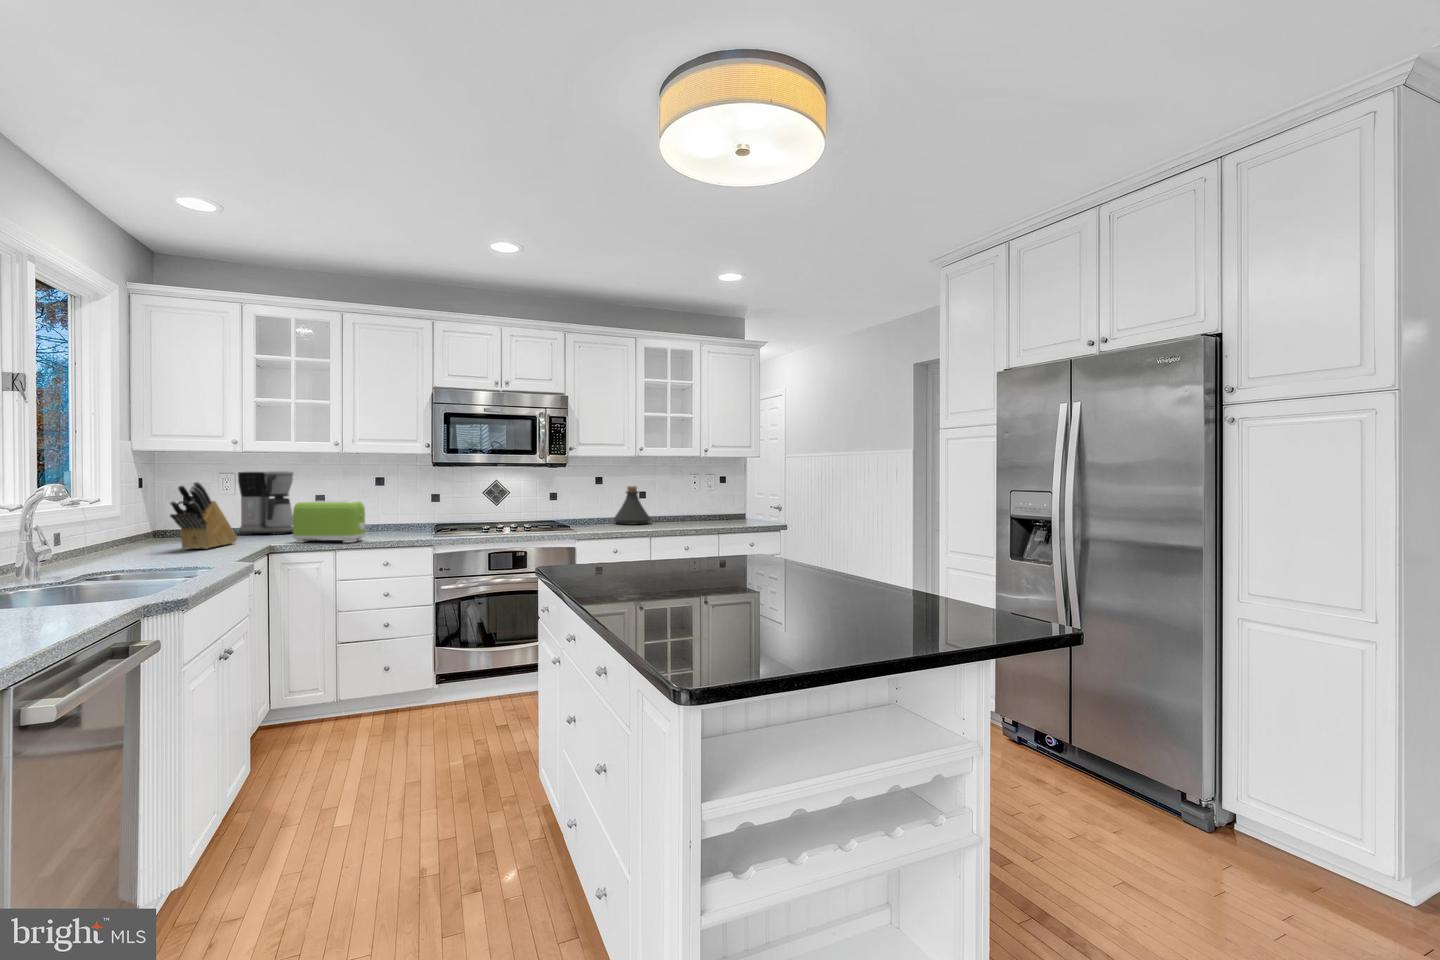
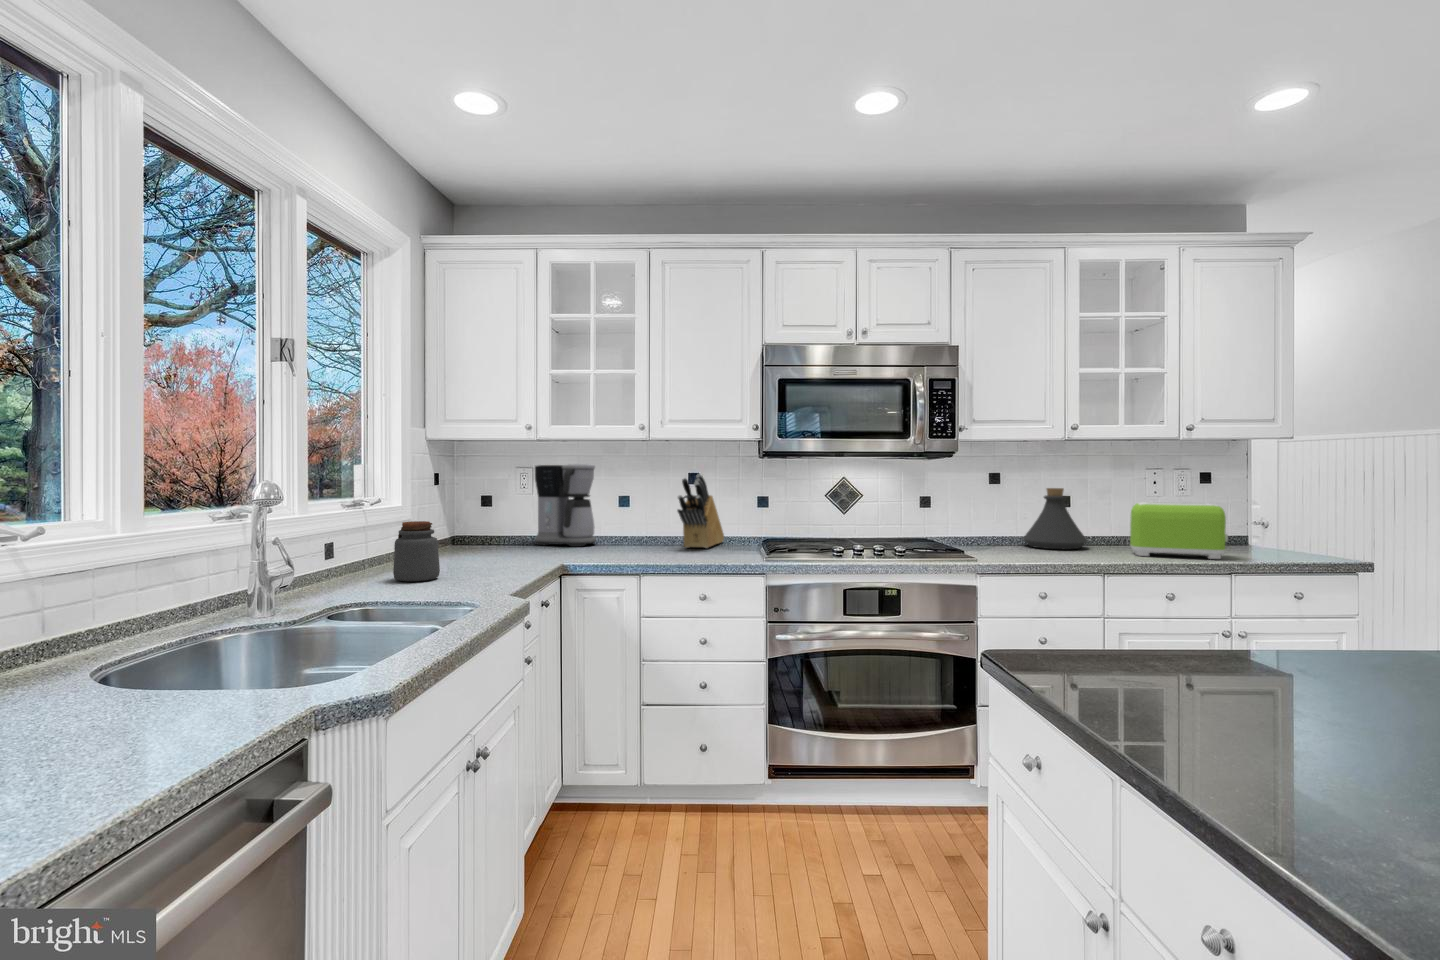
knife block: present [170,482,237,549] -> present [677,474,724,548]
toaster: present [293,501,365,543] -> present [1130,502,1228,559]
jar: none [129,514,170,558] -> present [393,521,440,581]

